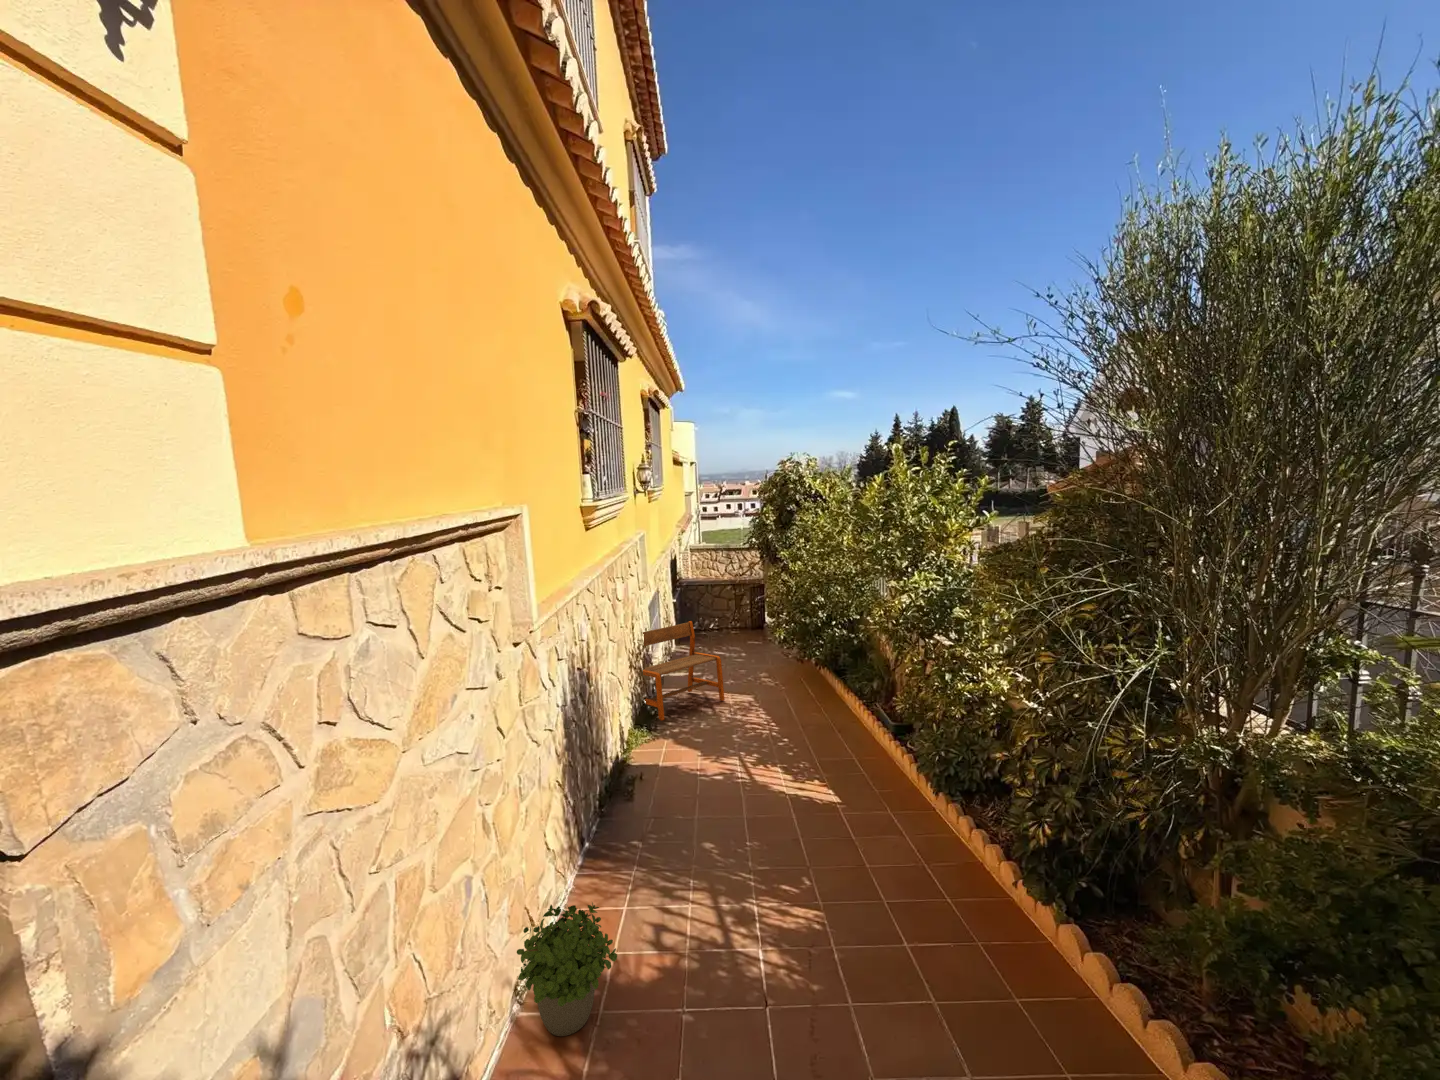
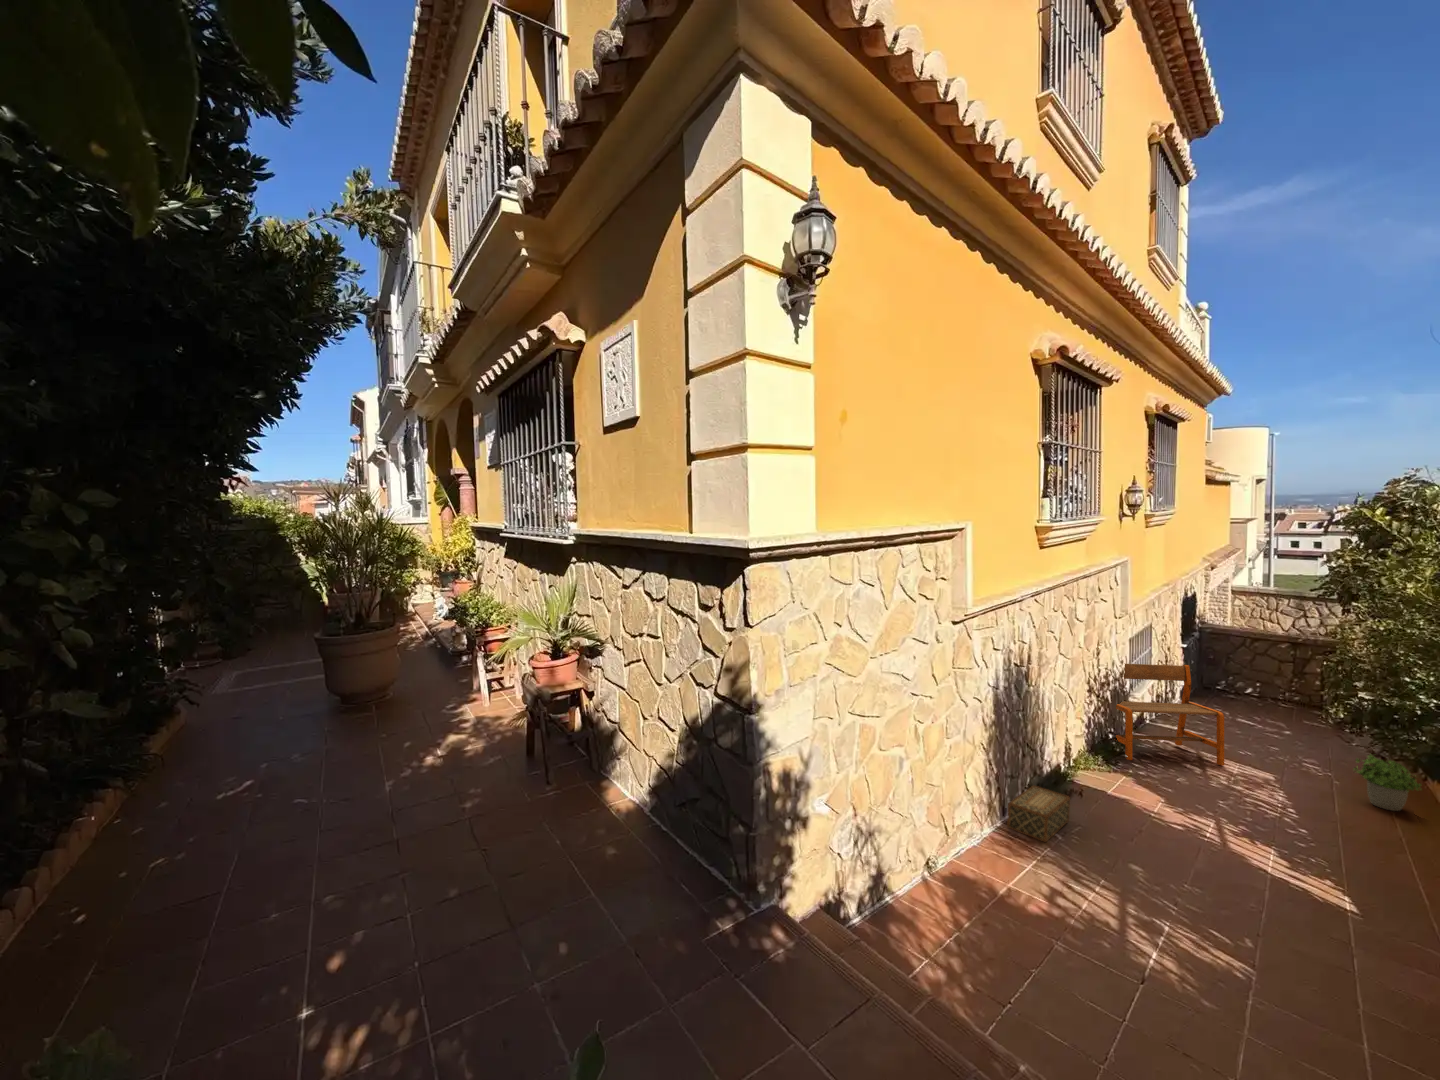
woven basket: none [586,792,641,859] -> present [1007,785,1070,842]
potted plant: present [517,903,617,1036] -> present [1354,754,1421,811]

